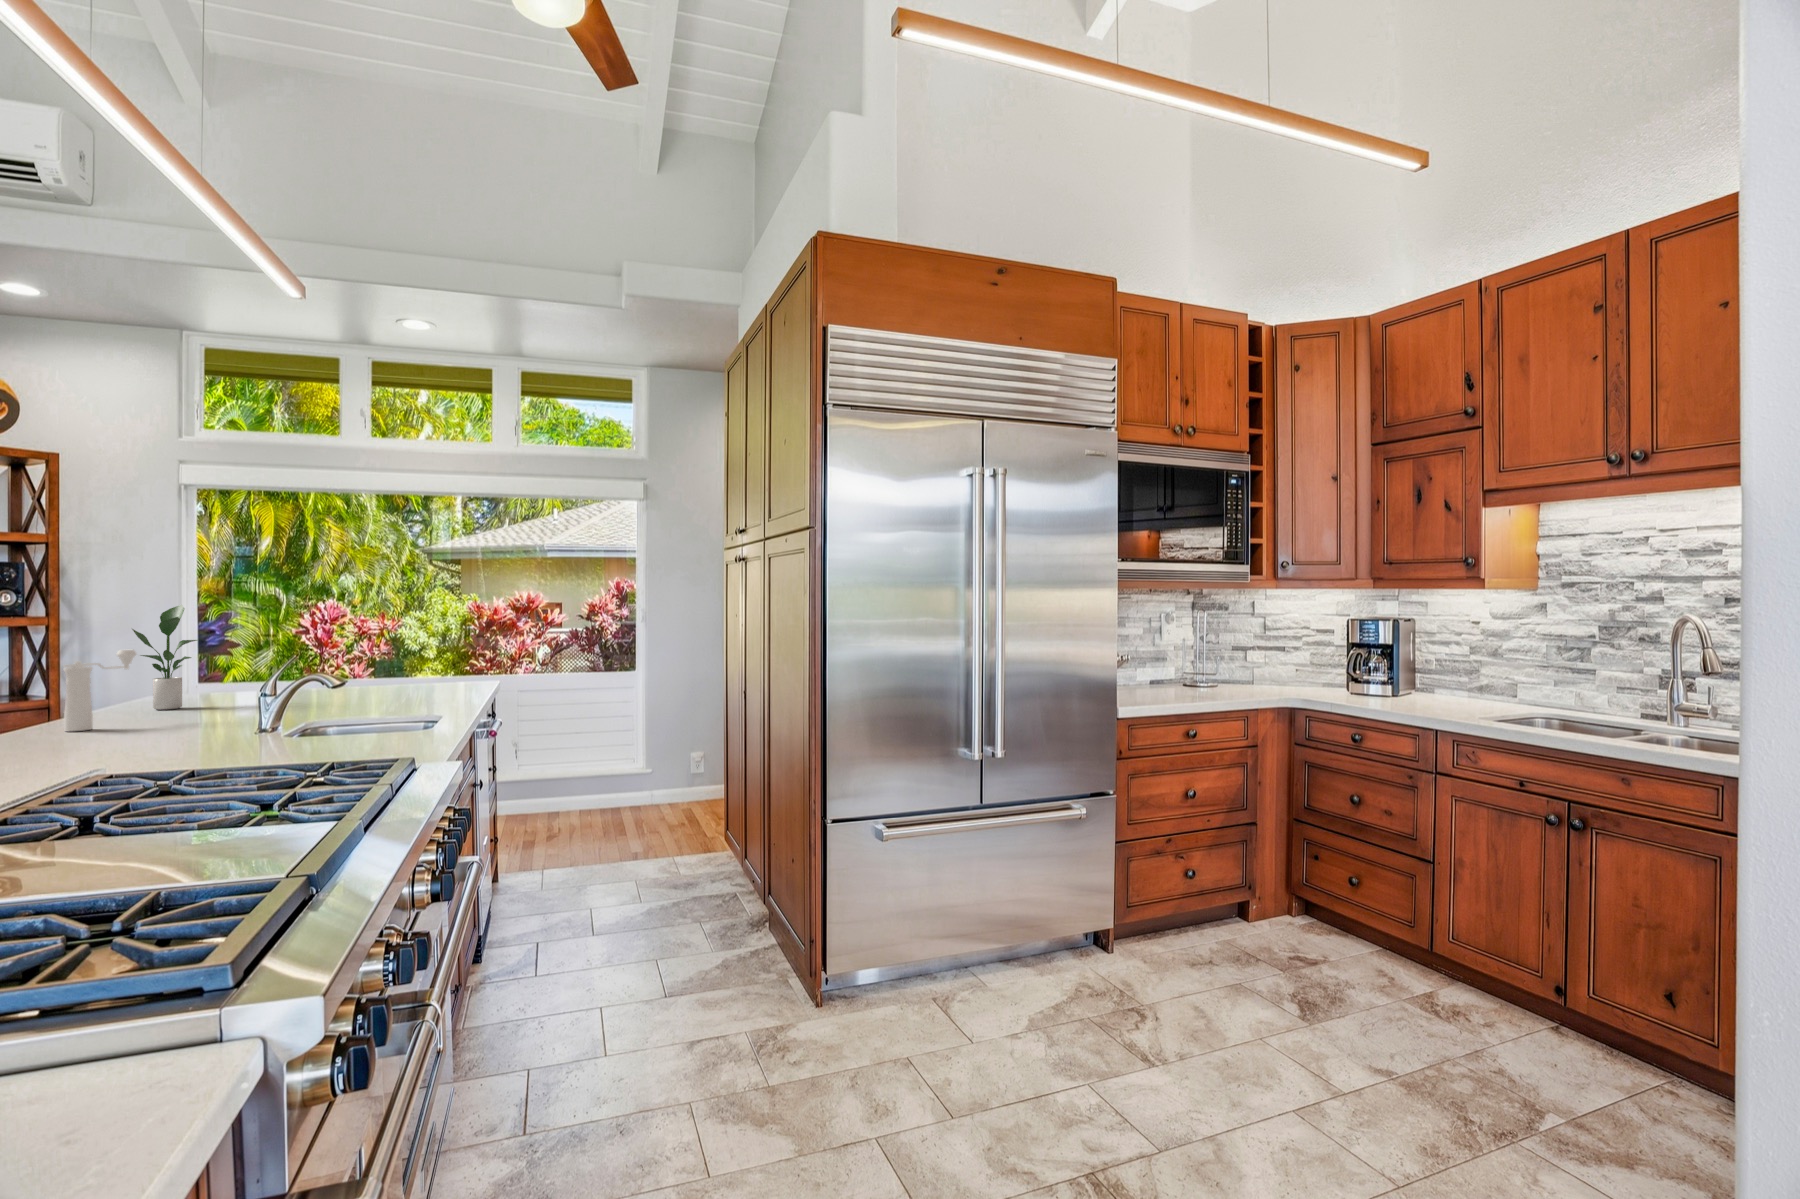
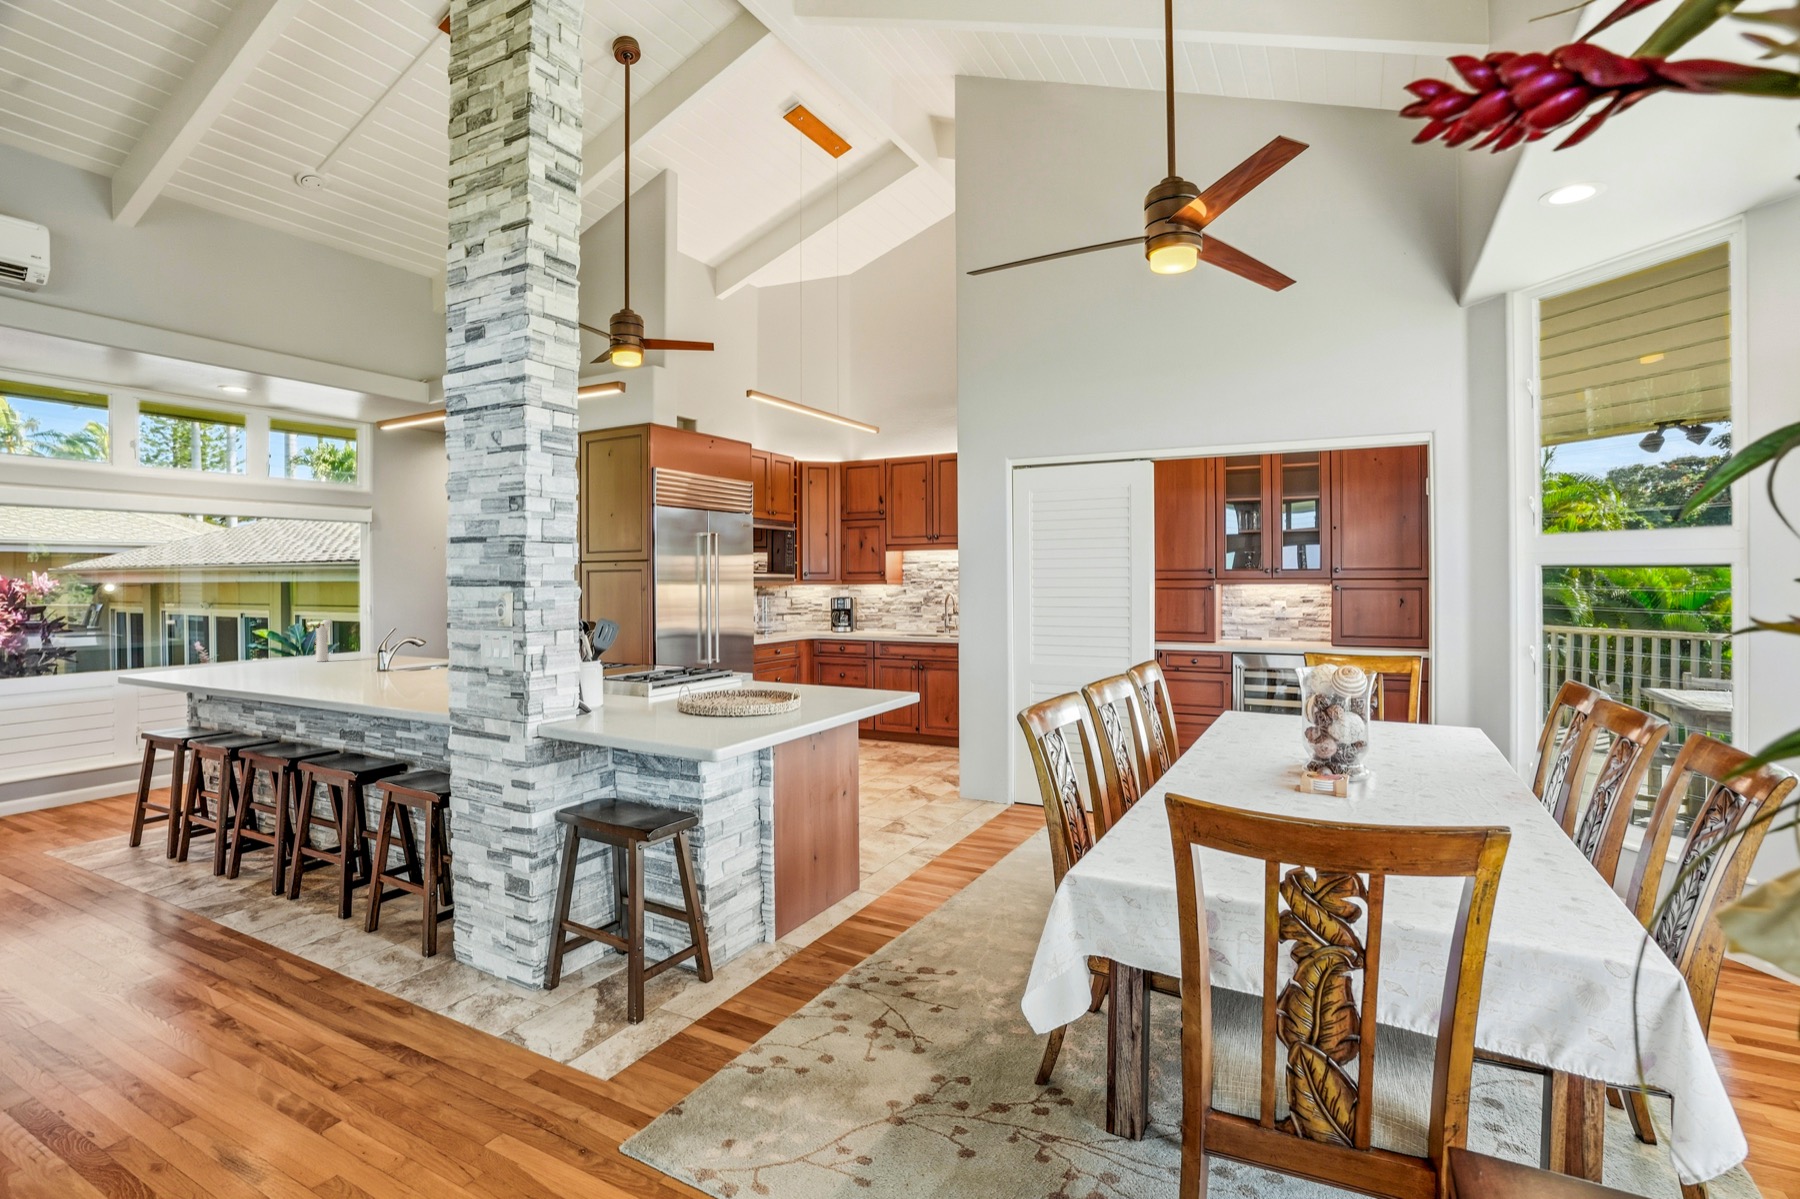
potted plant: present [132,605,197,710] -> none [262,596,297,658]

